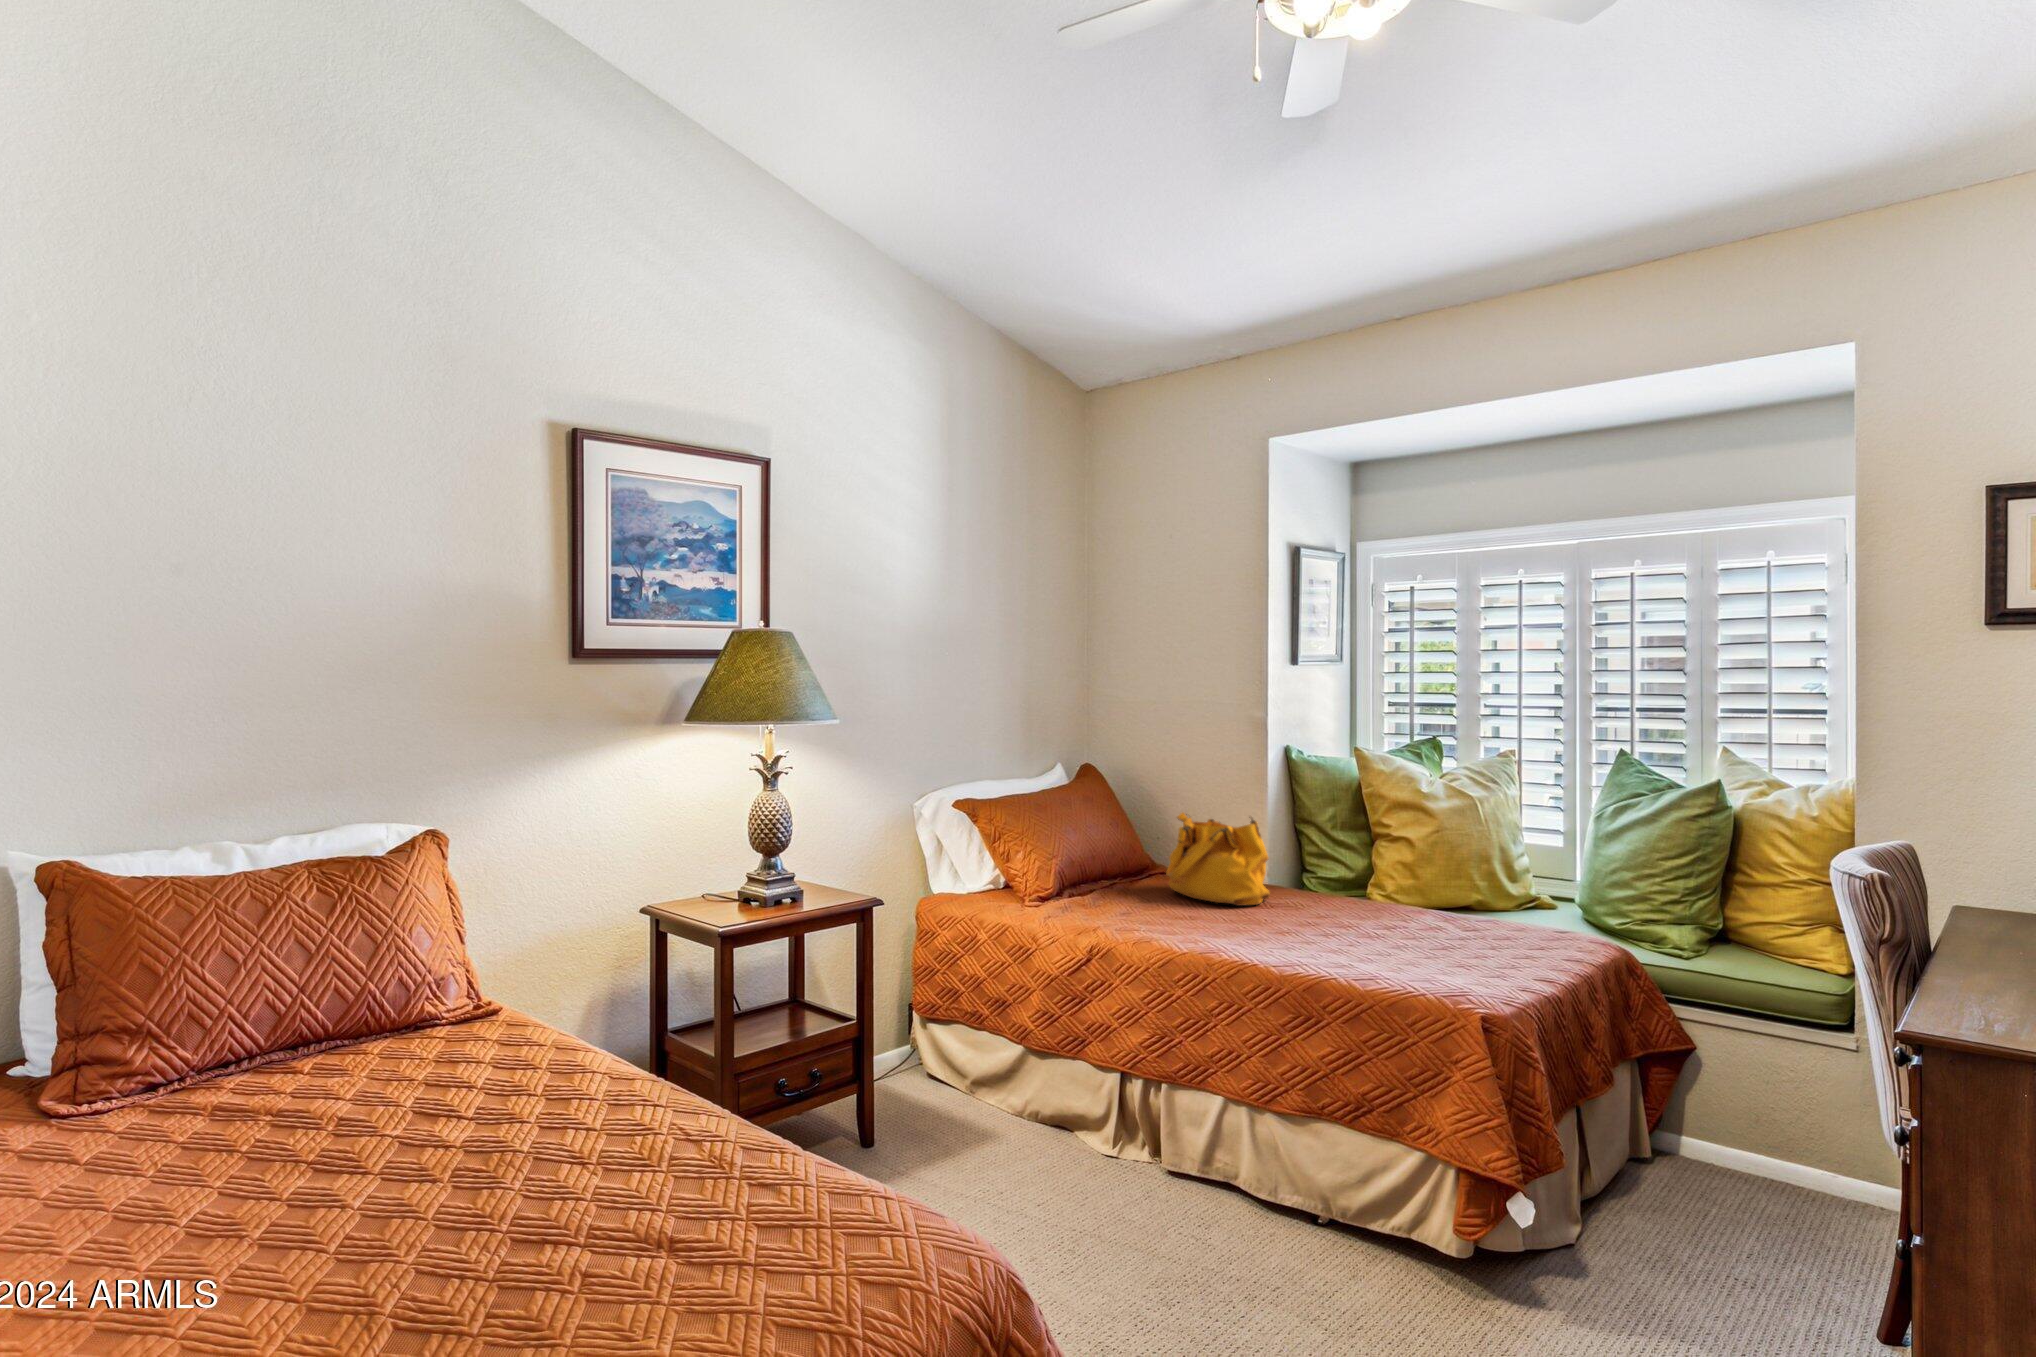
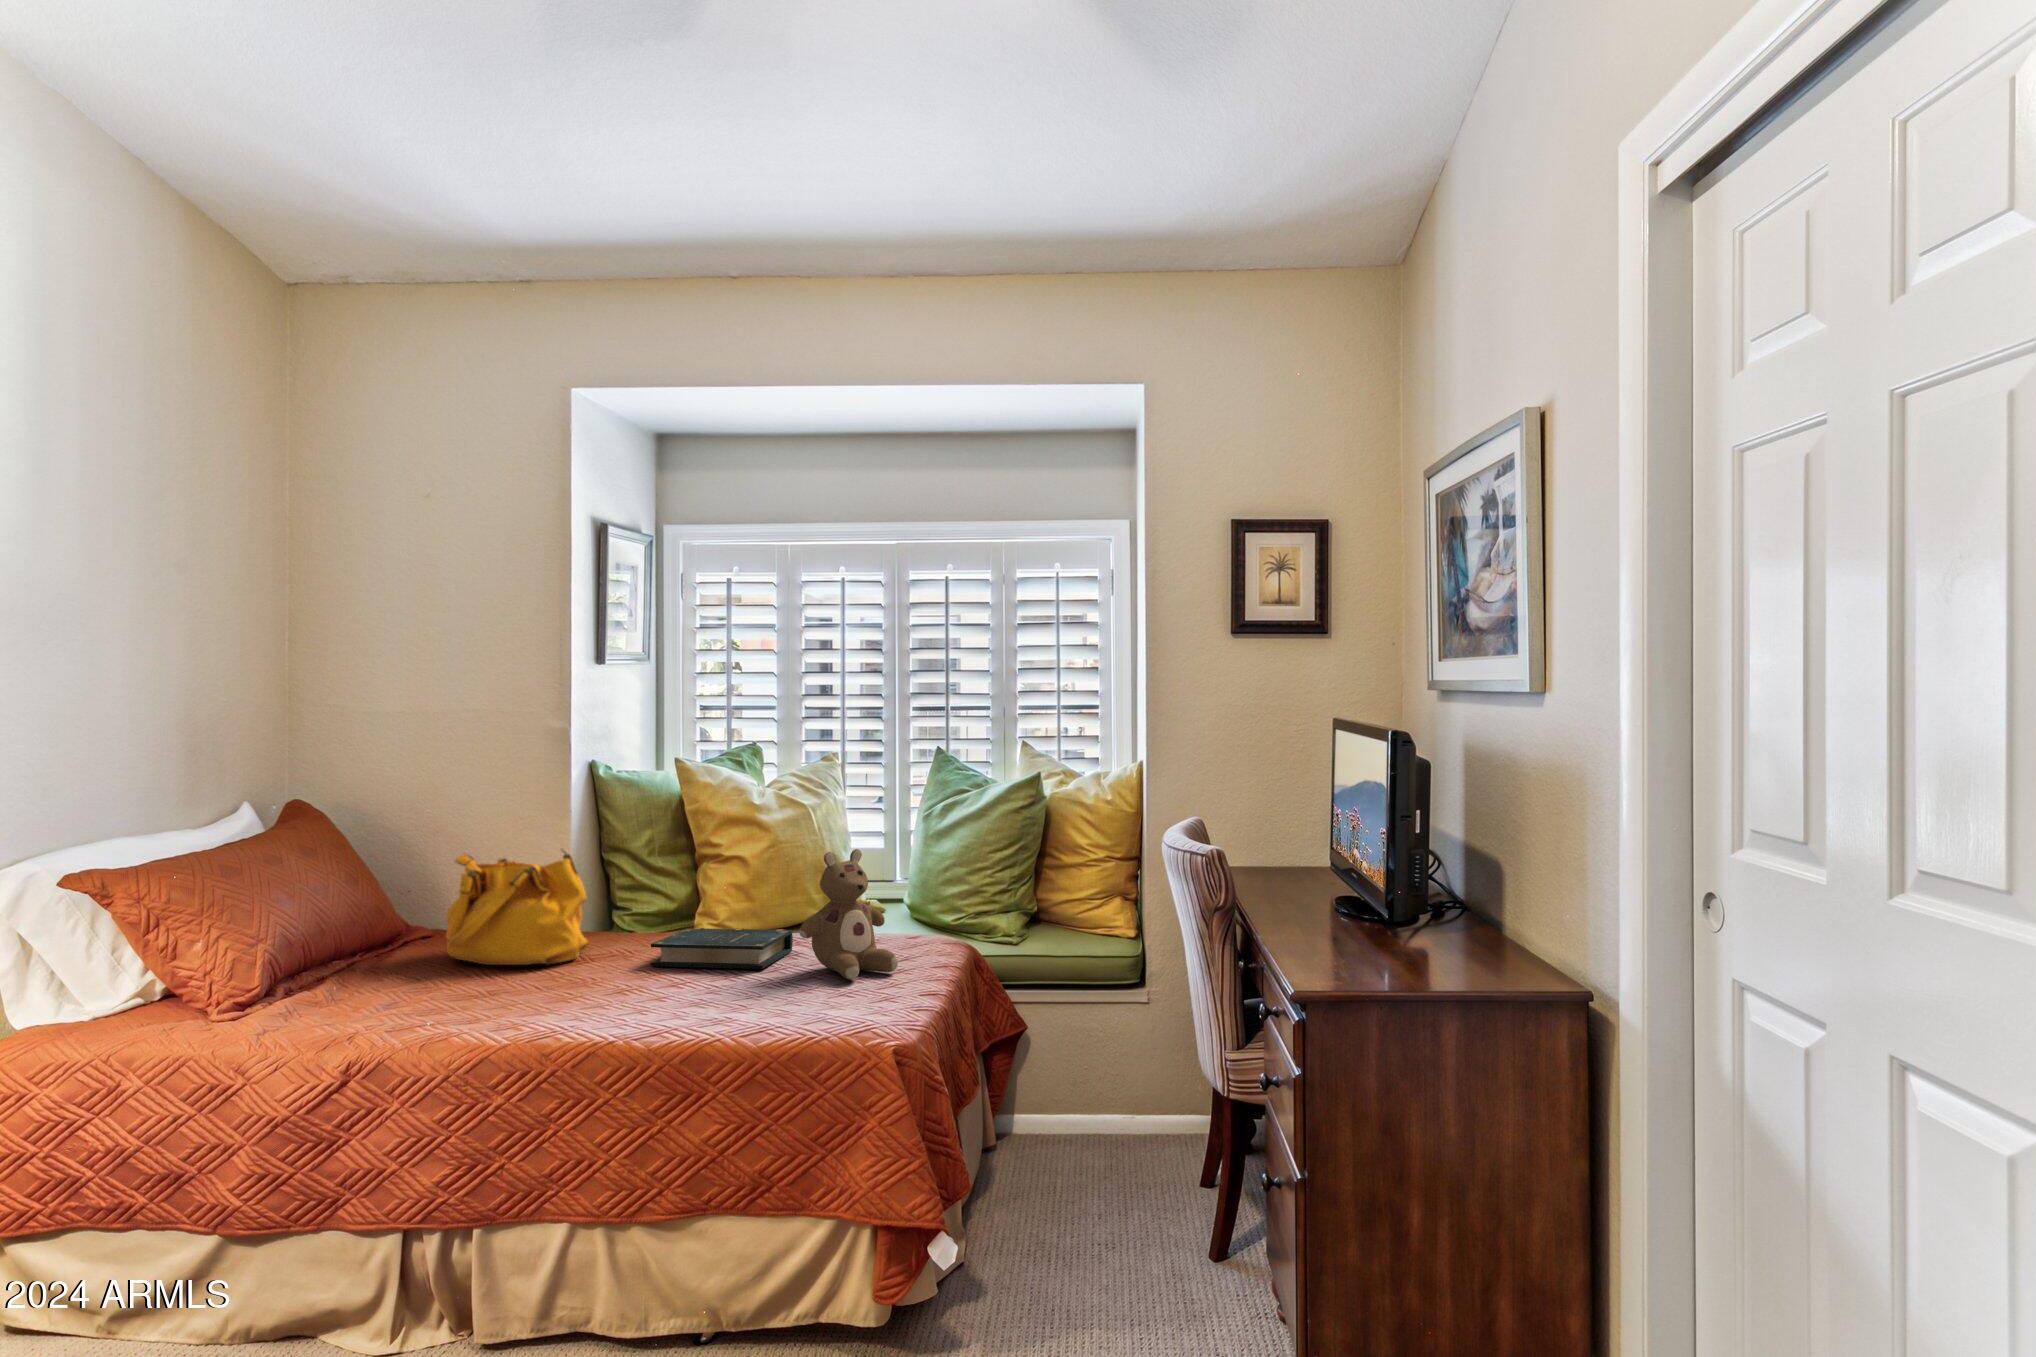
stuffed bear: none [1432,842,1526,958] -> present [800,849,898,980]
book: none [1312,893,1439,936] -> present [651,928,793,969]

